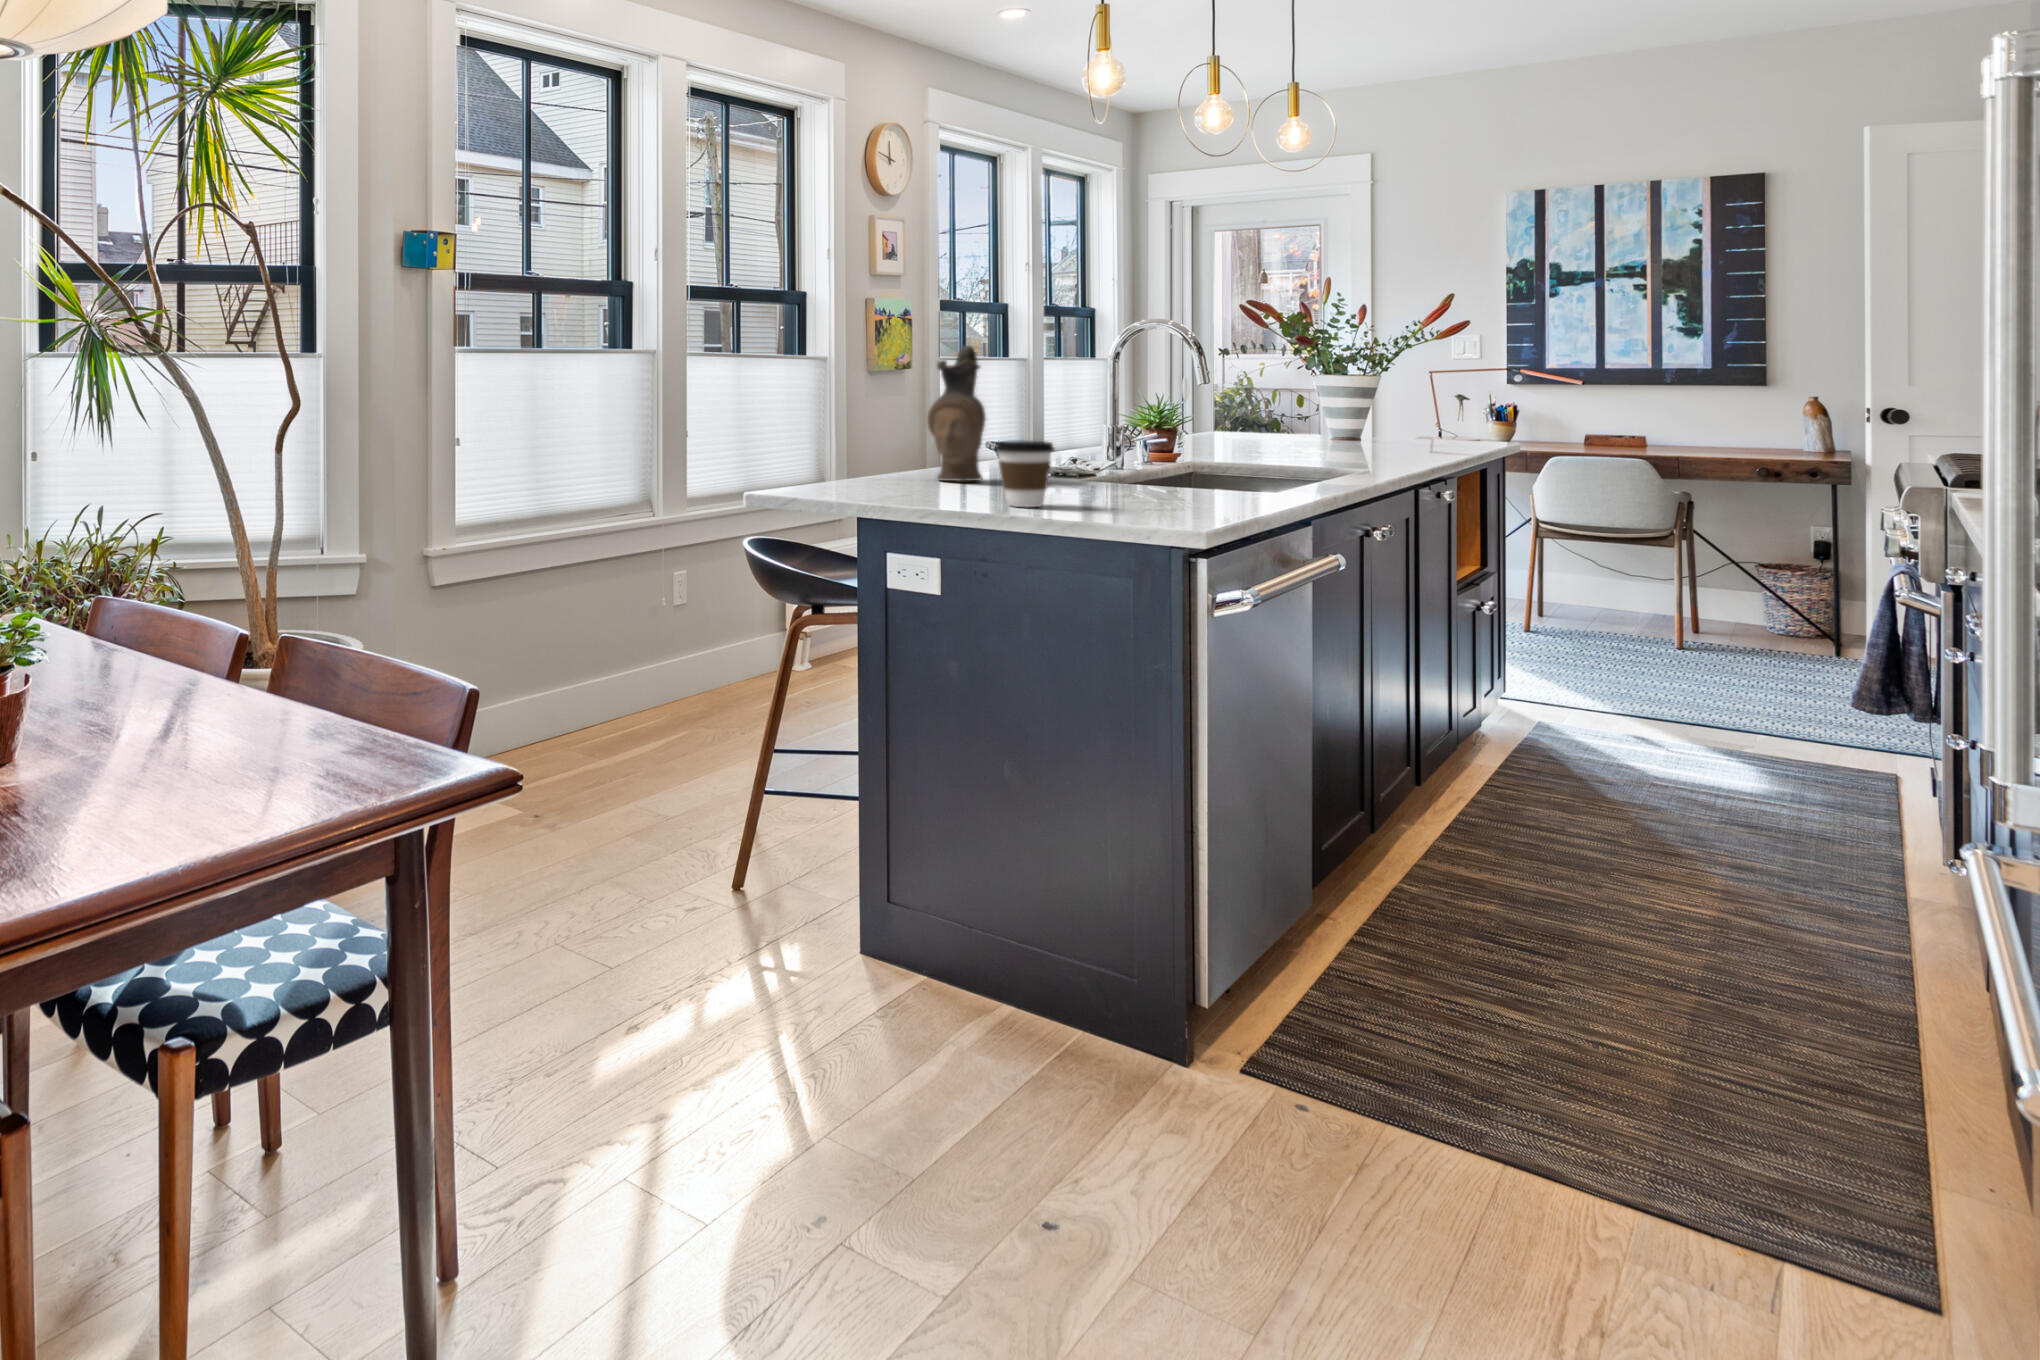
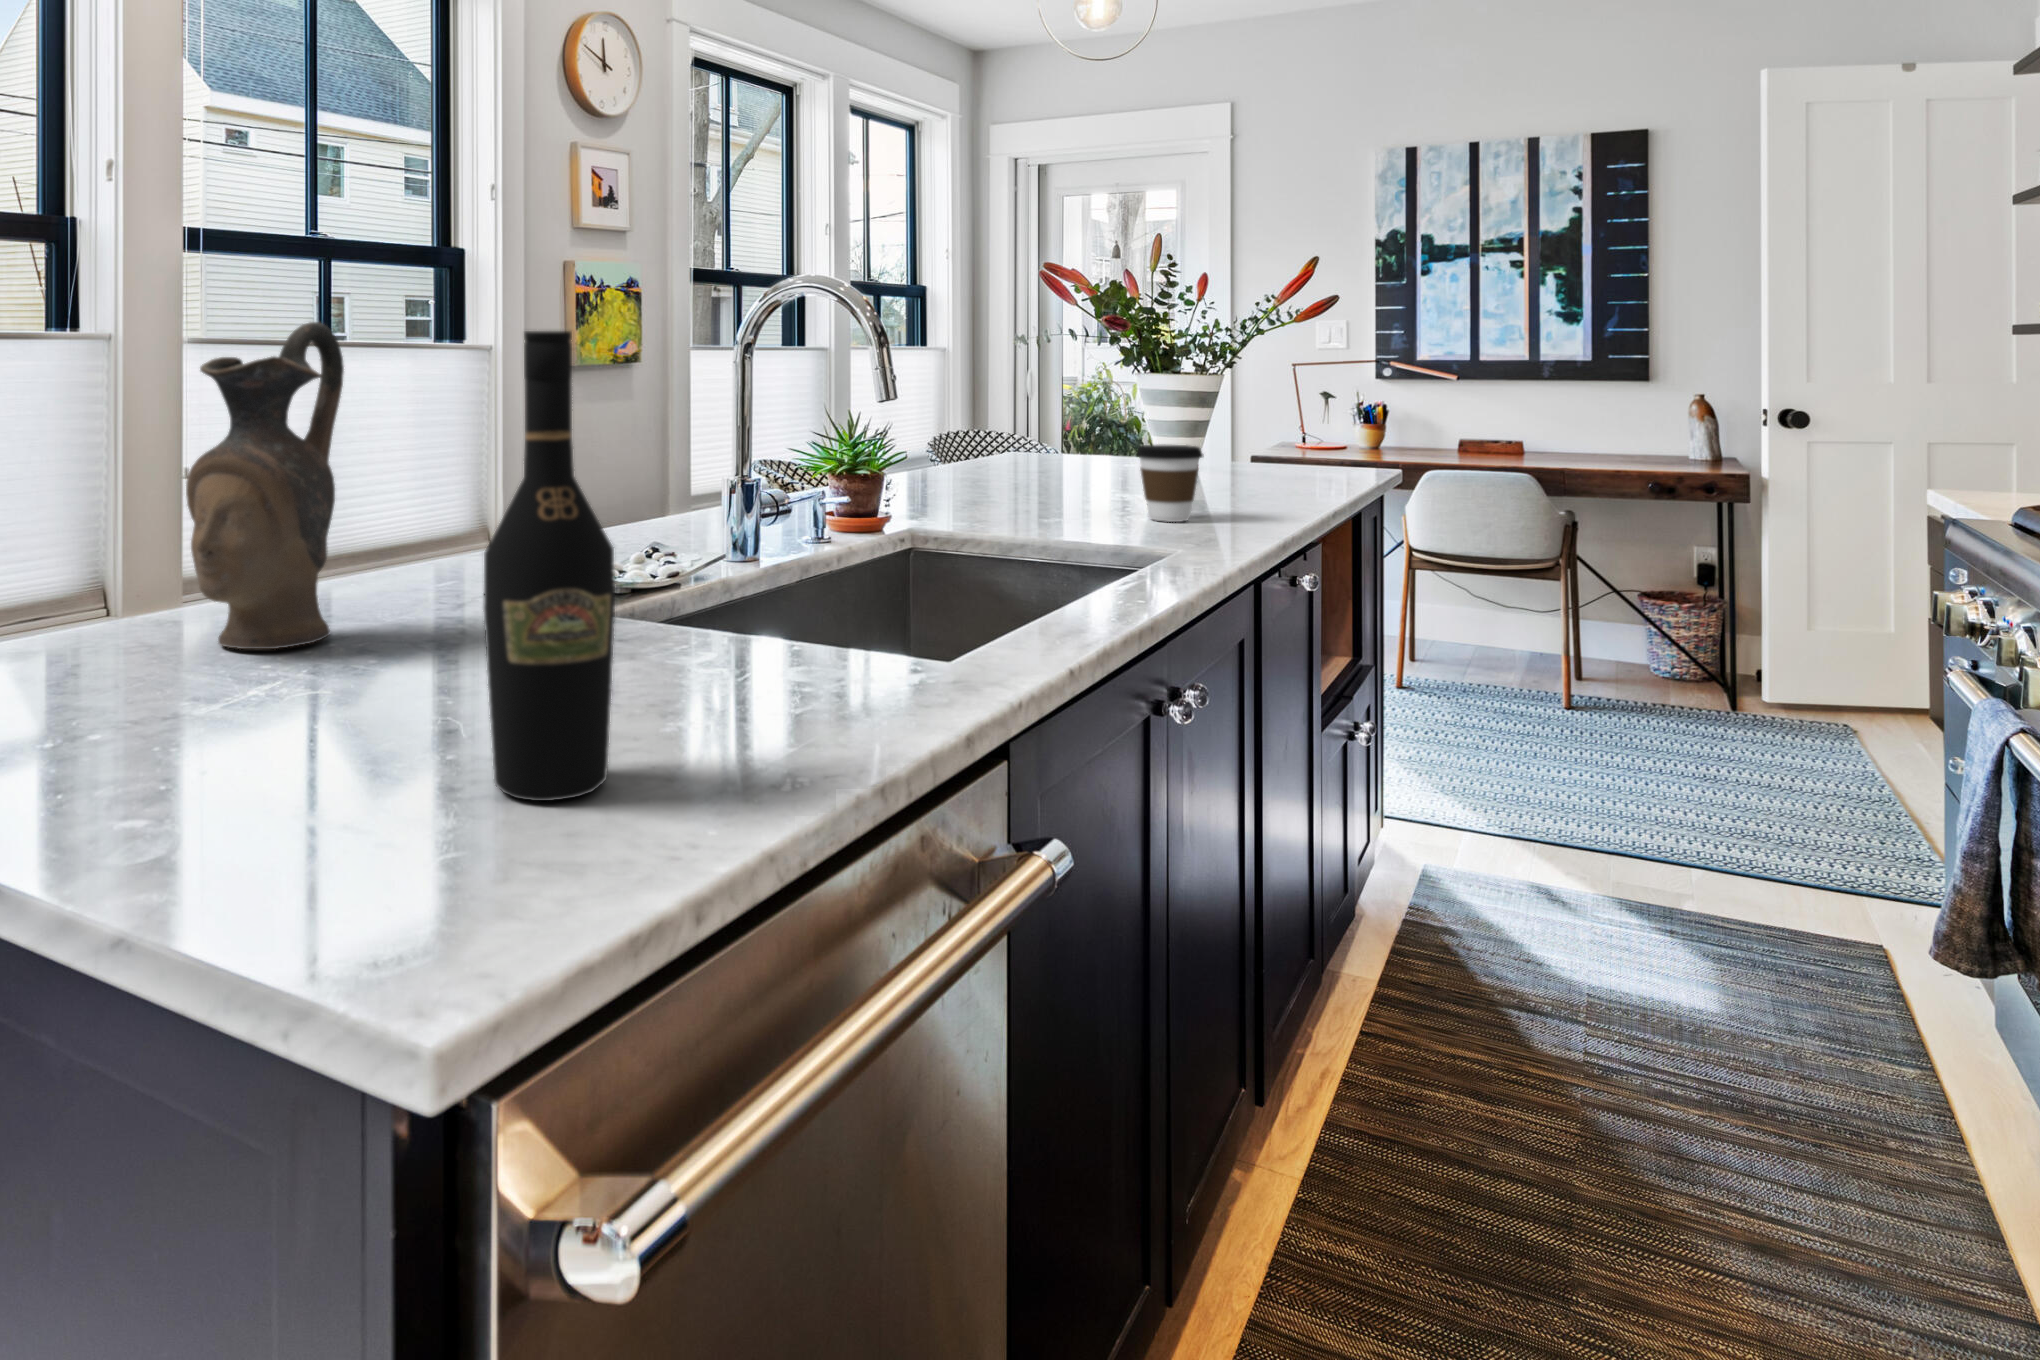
wine bottle: none [1129,349,1178,509] -> present [484,331,615,801]
coffee cup: present [995,441,1054,507] -> present [1136,445,1203,522]

